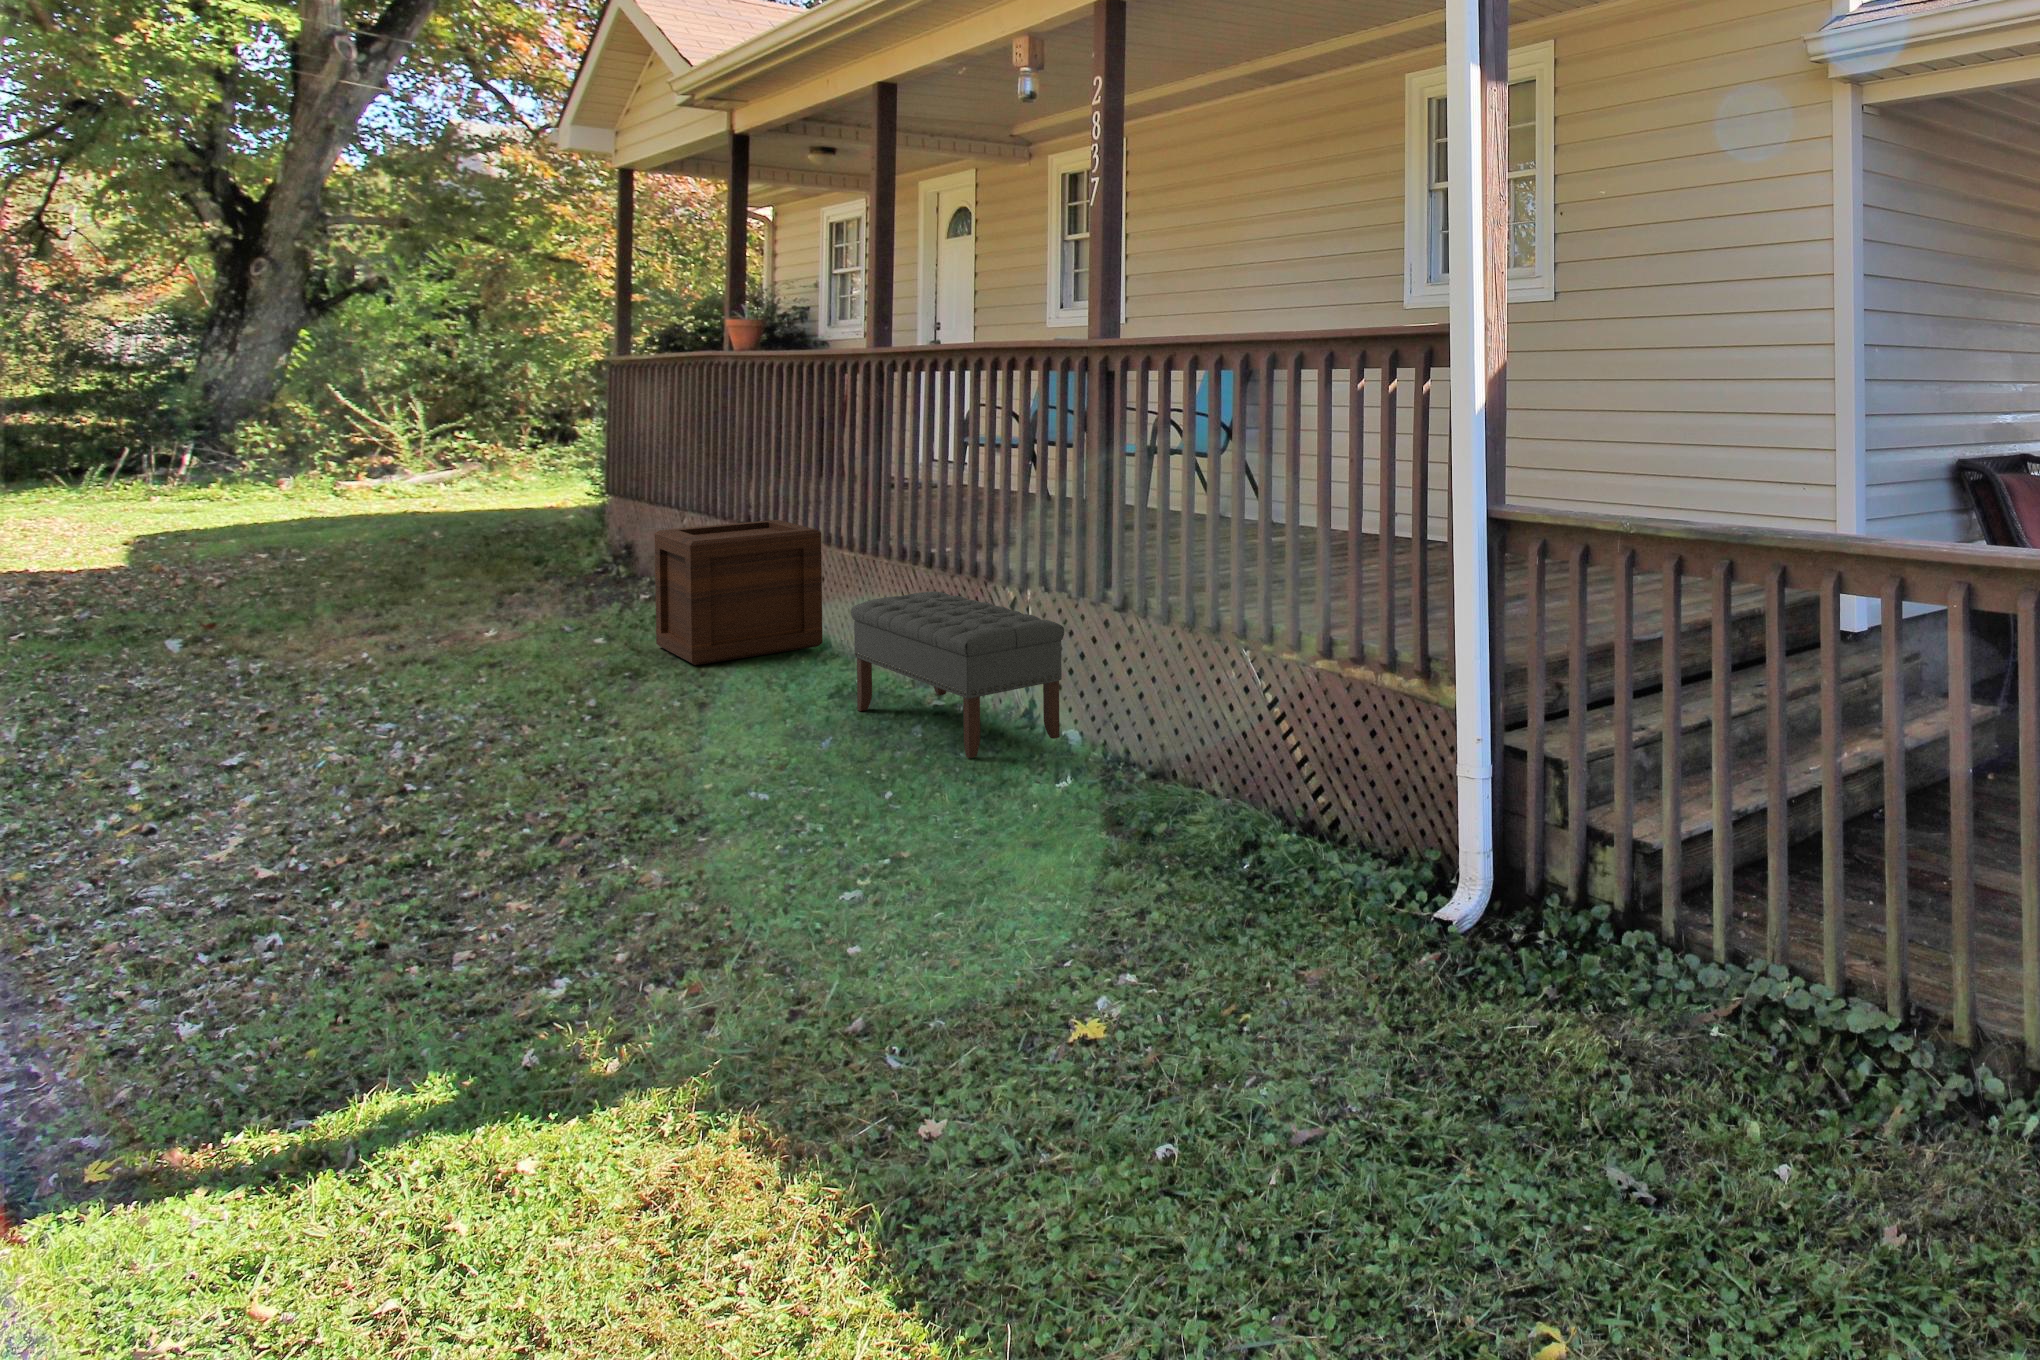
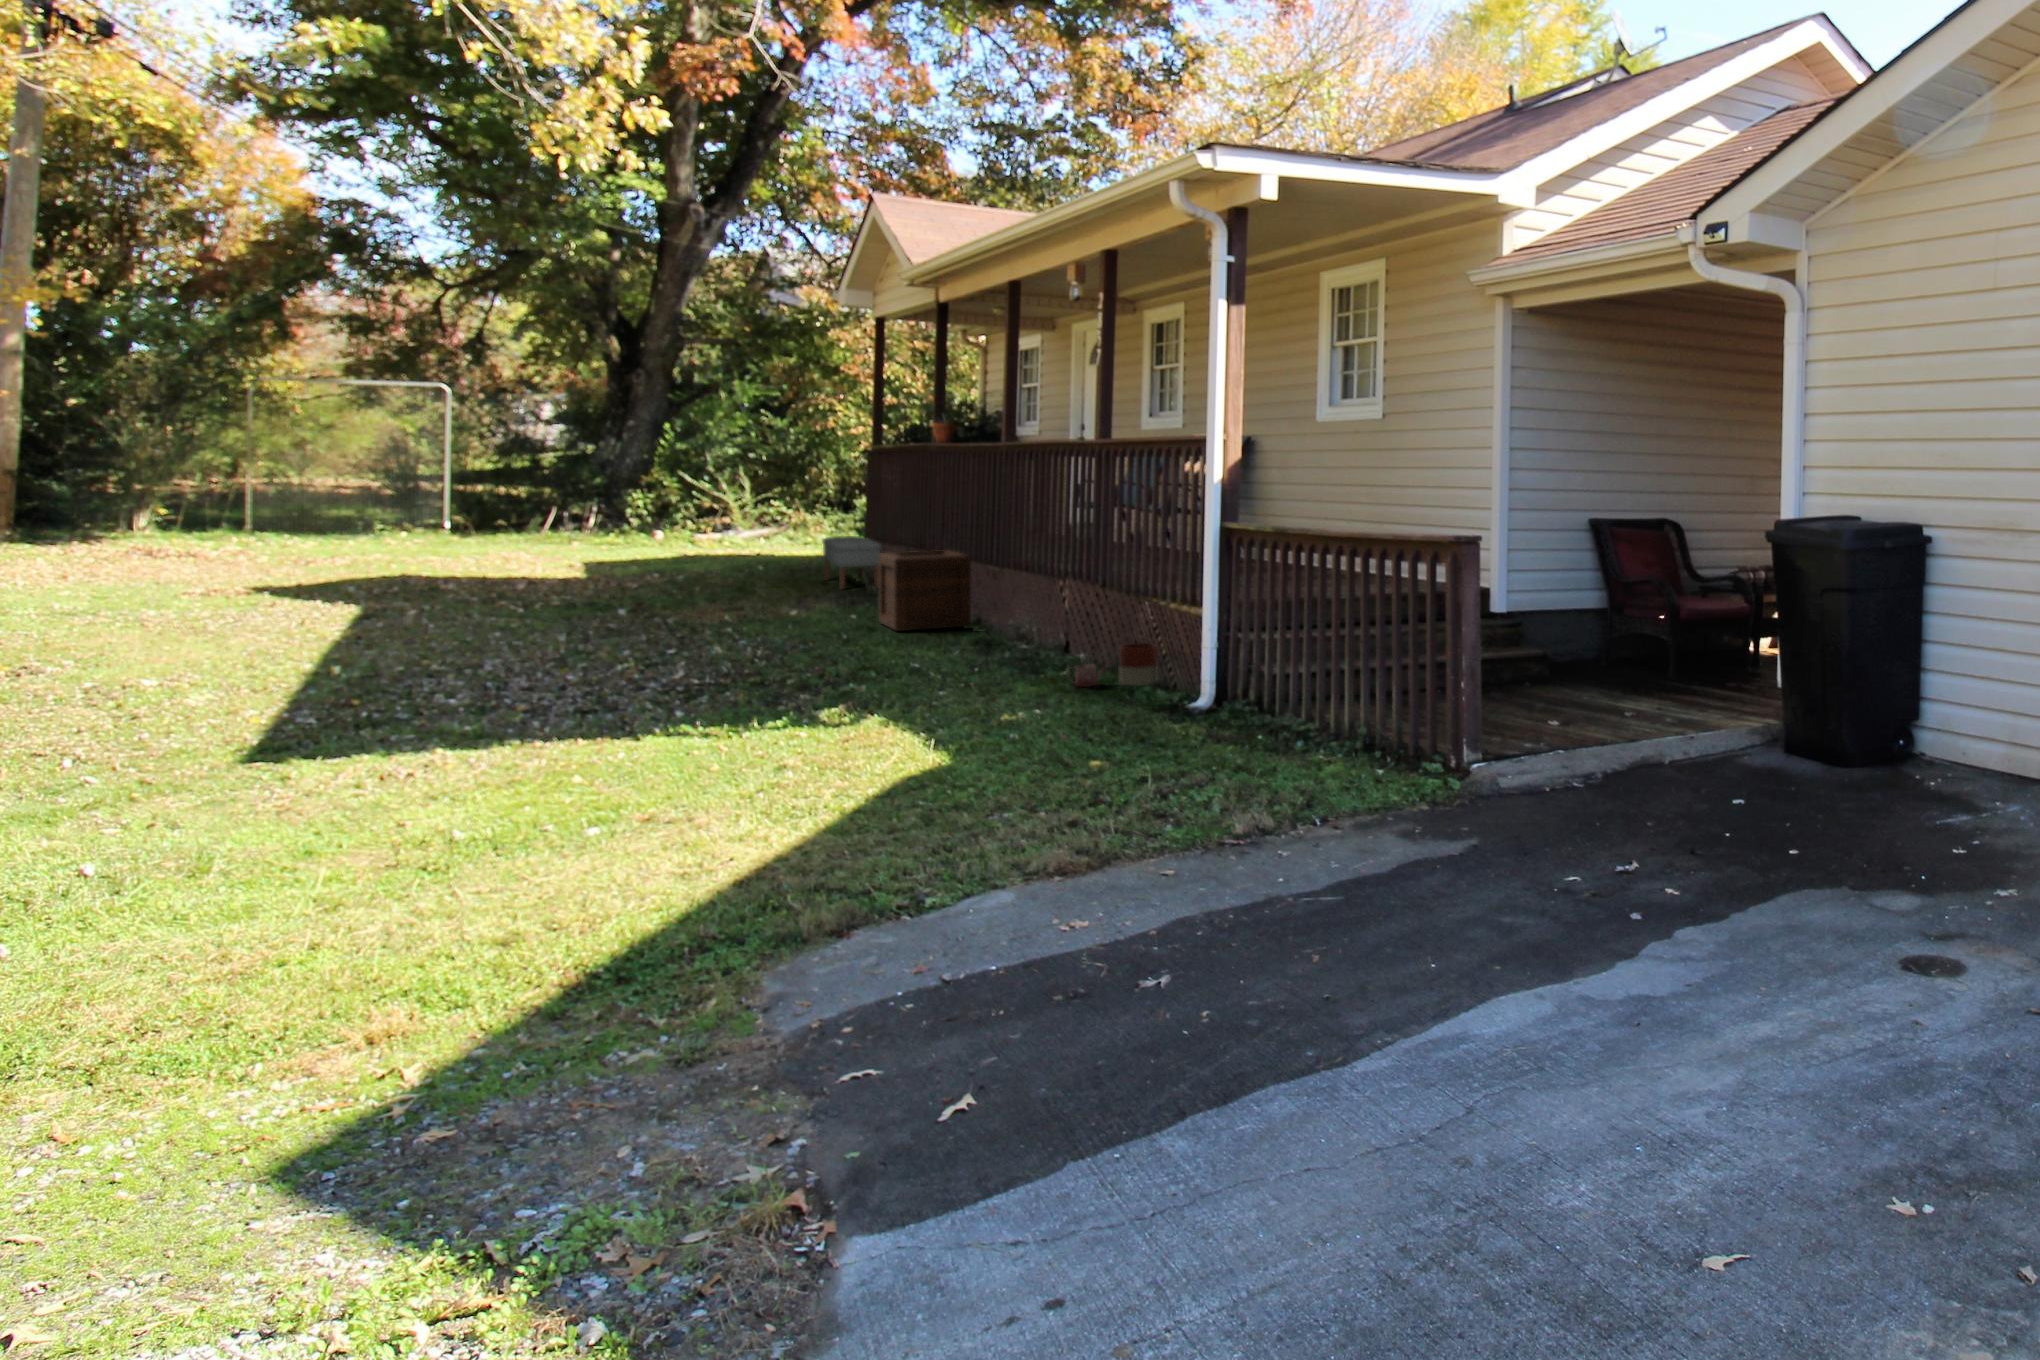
bench: present [851,591,1064,758] -> present [823,536,881,589]
planter: none [1241,728,1320,864] -> present [1117,643,1158,689]
watering can: none [1093,739,1178,805] -> present [1069,659,1112,687]

